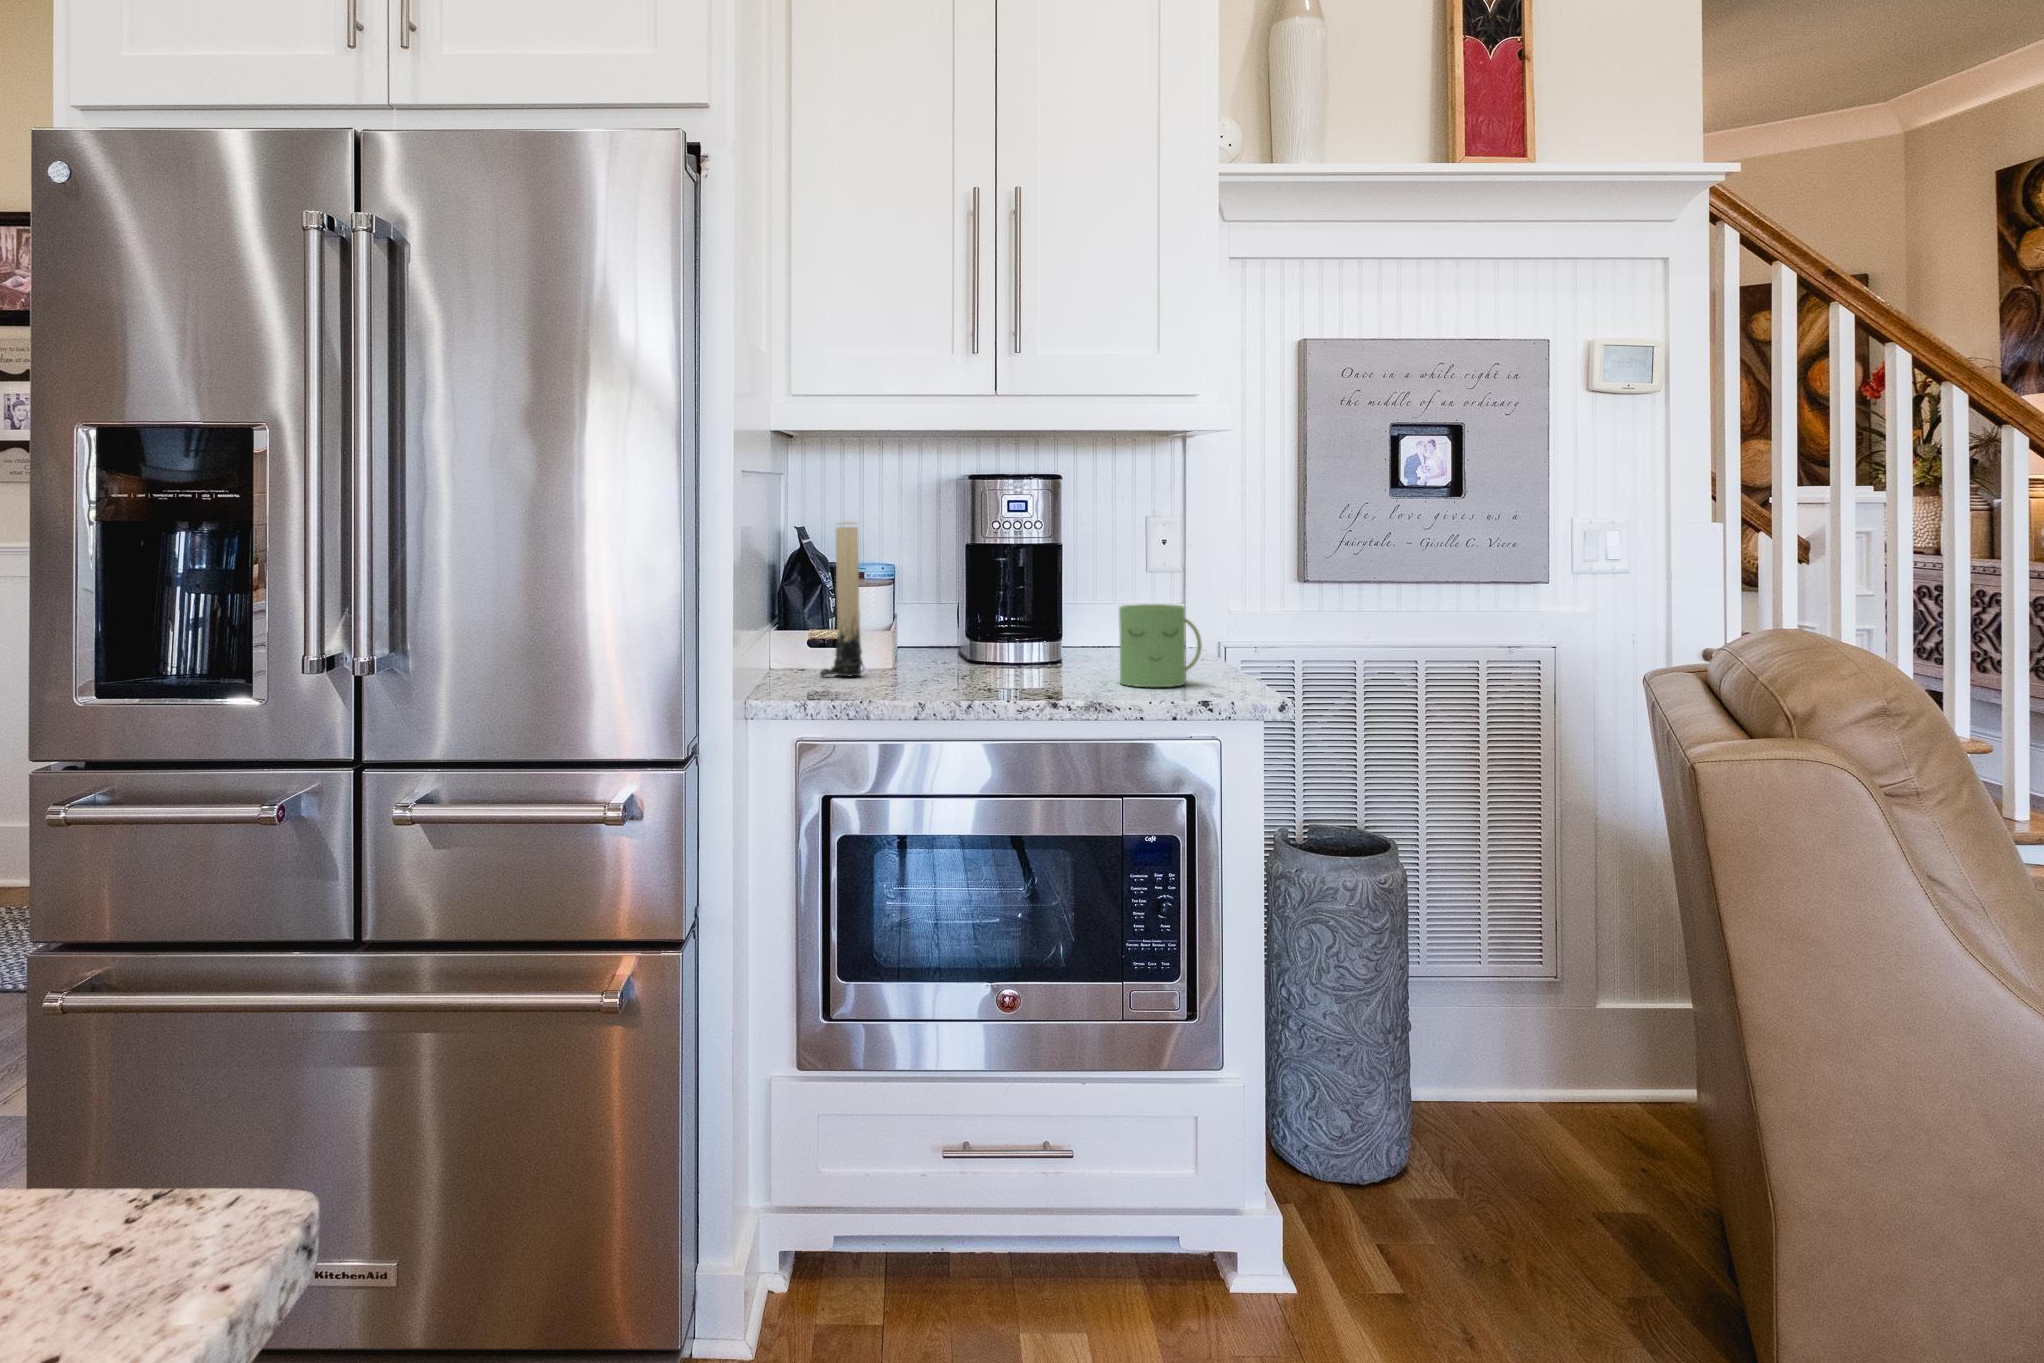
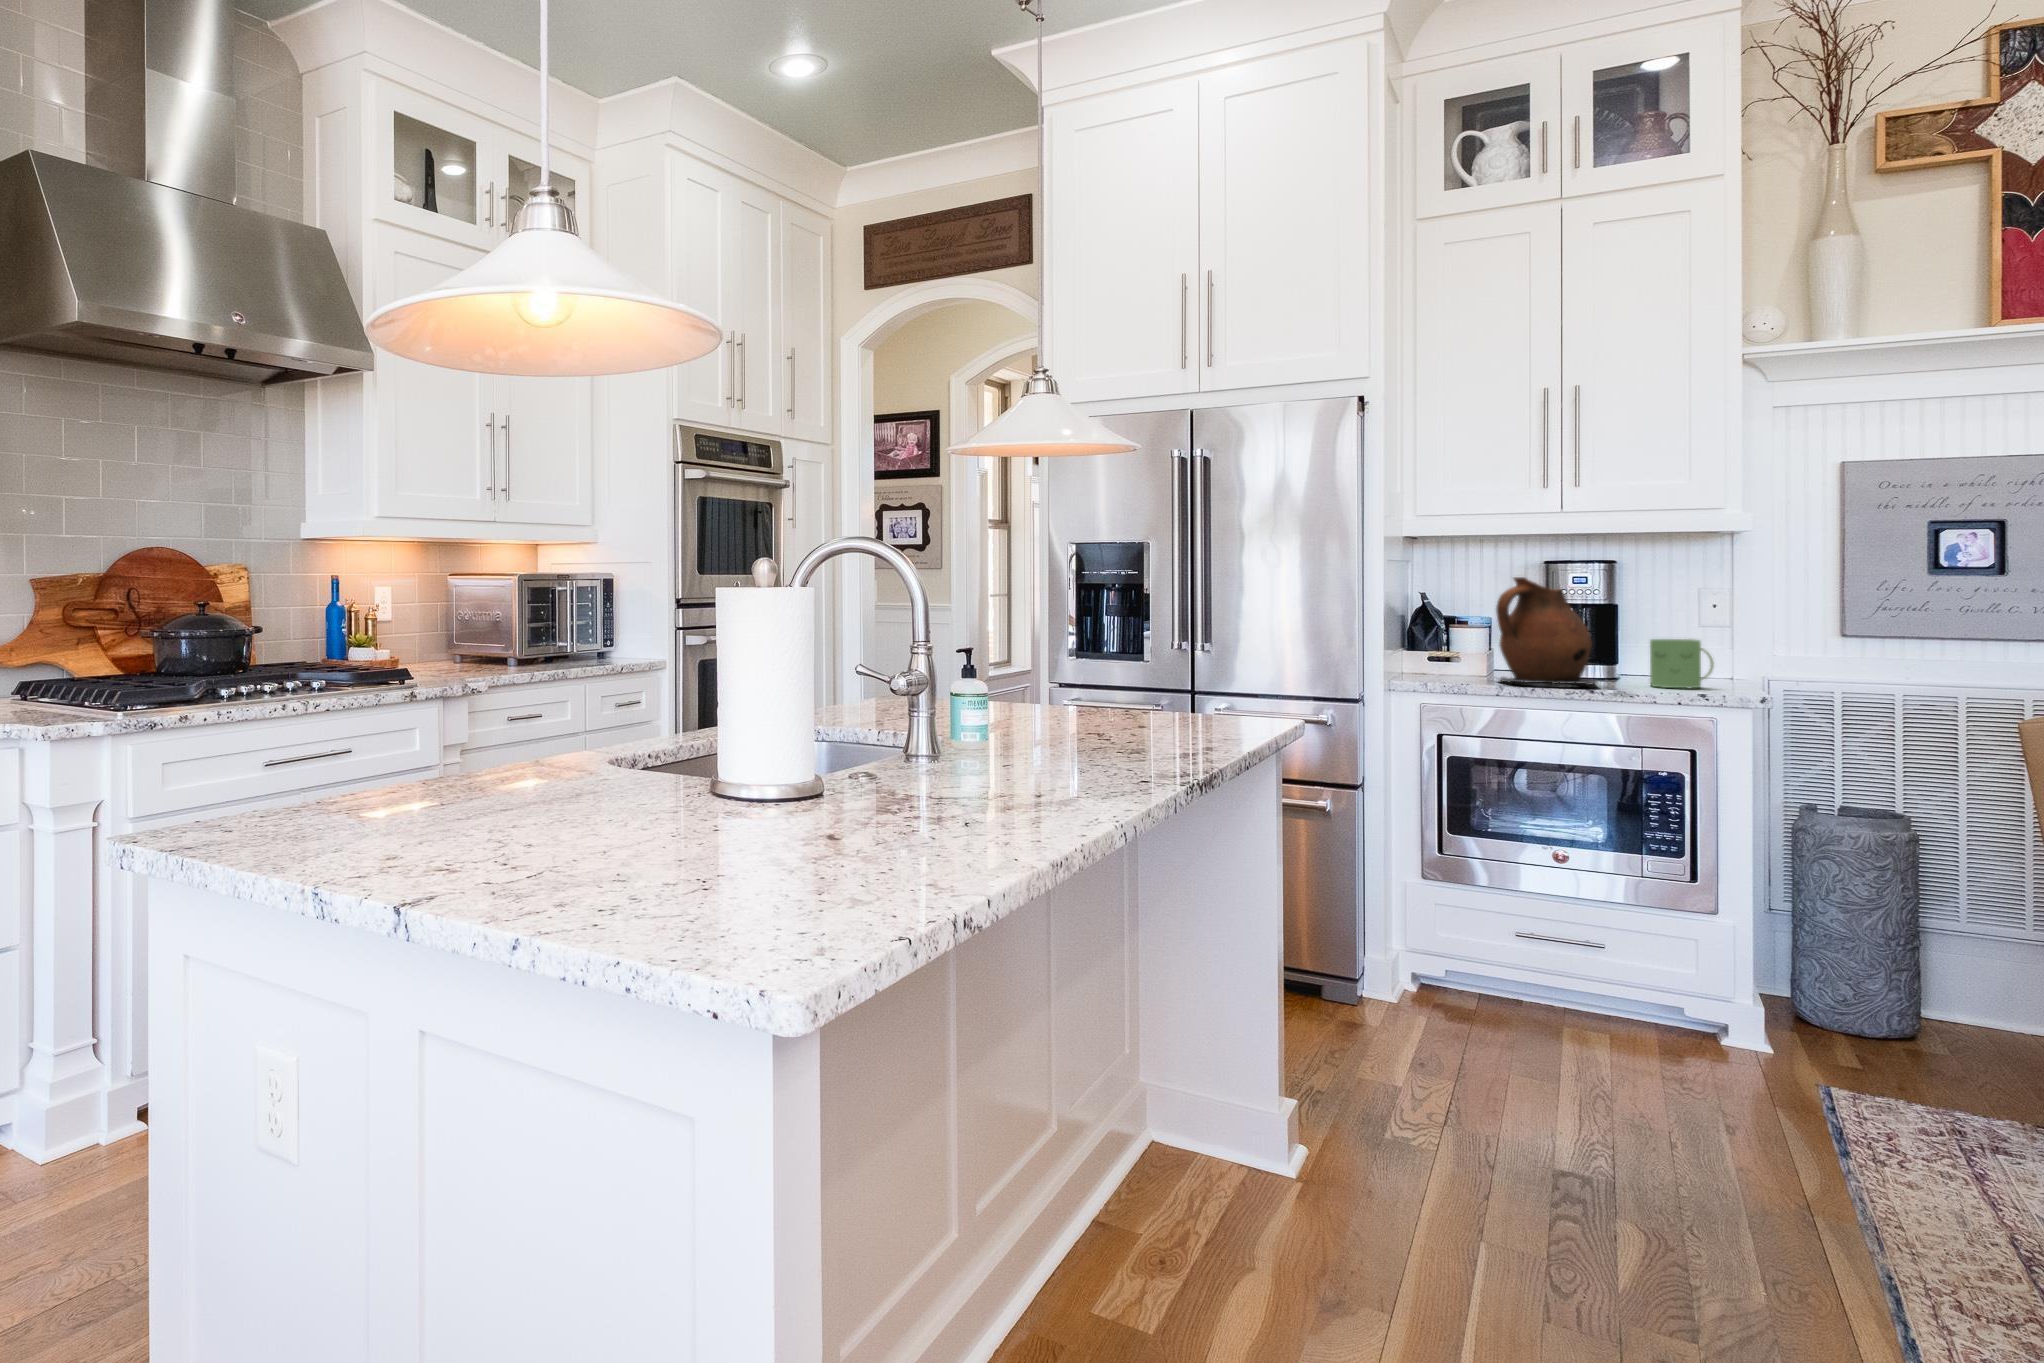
ceramic pitcher: none [905,504,1064,696] -> present [1496,577,1598,685]
candle: present [820,521,863,677] -> none [1436,587,1467,676]

